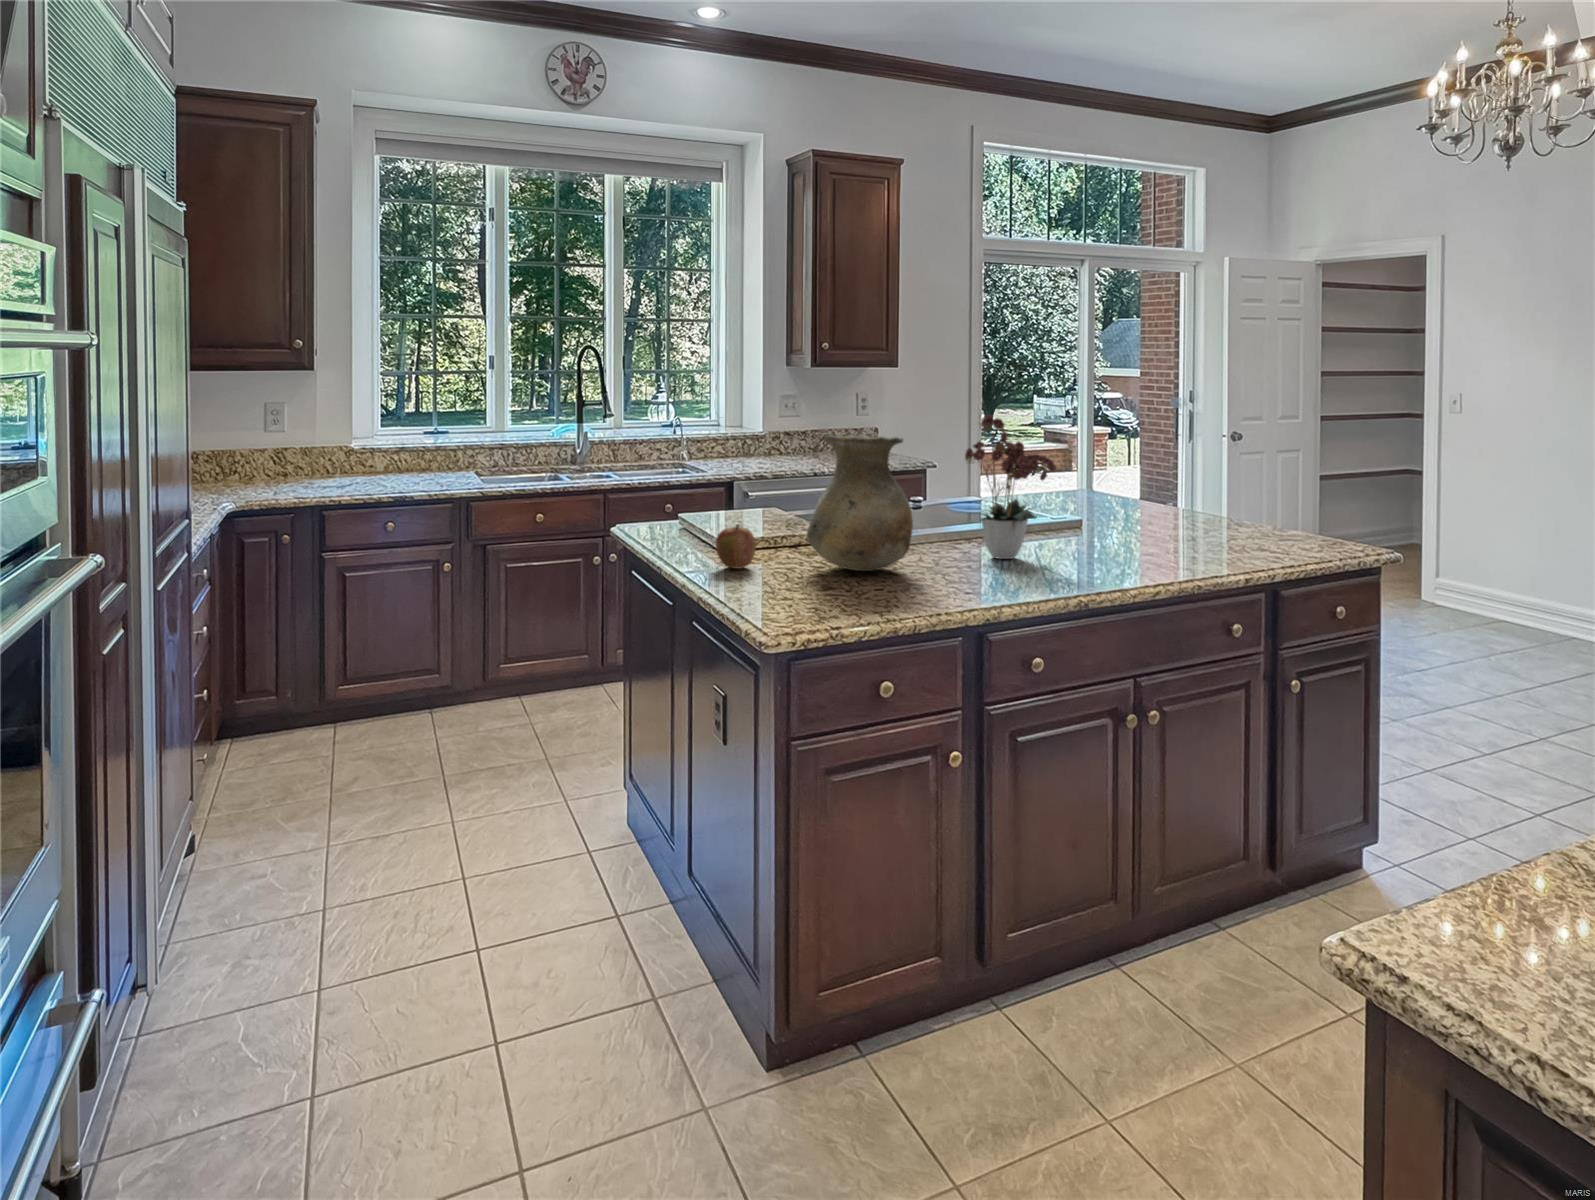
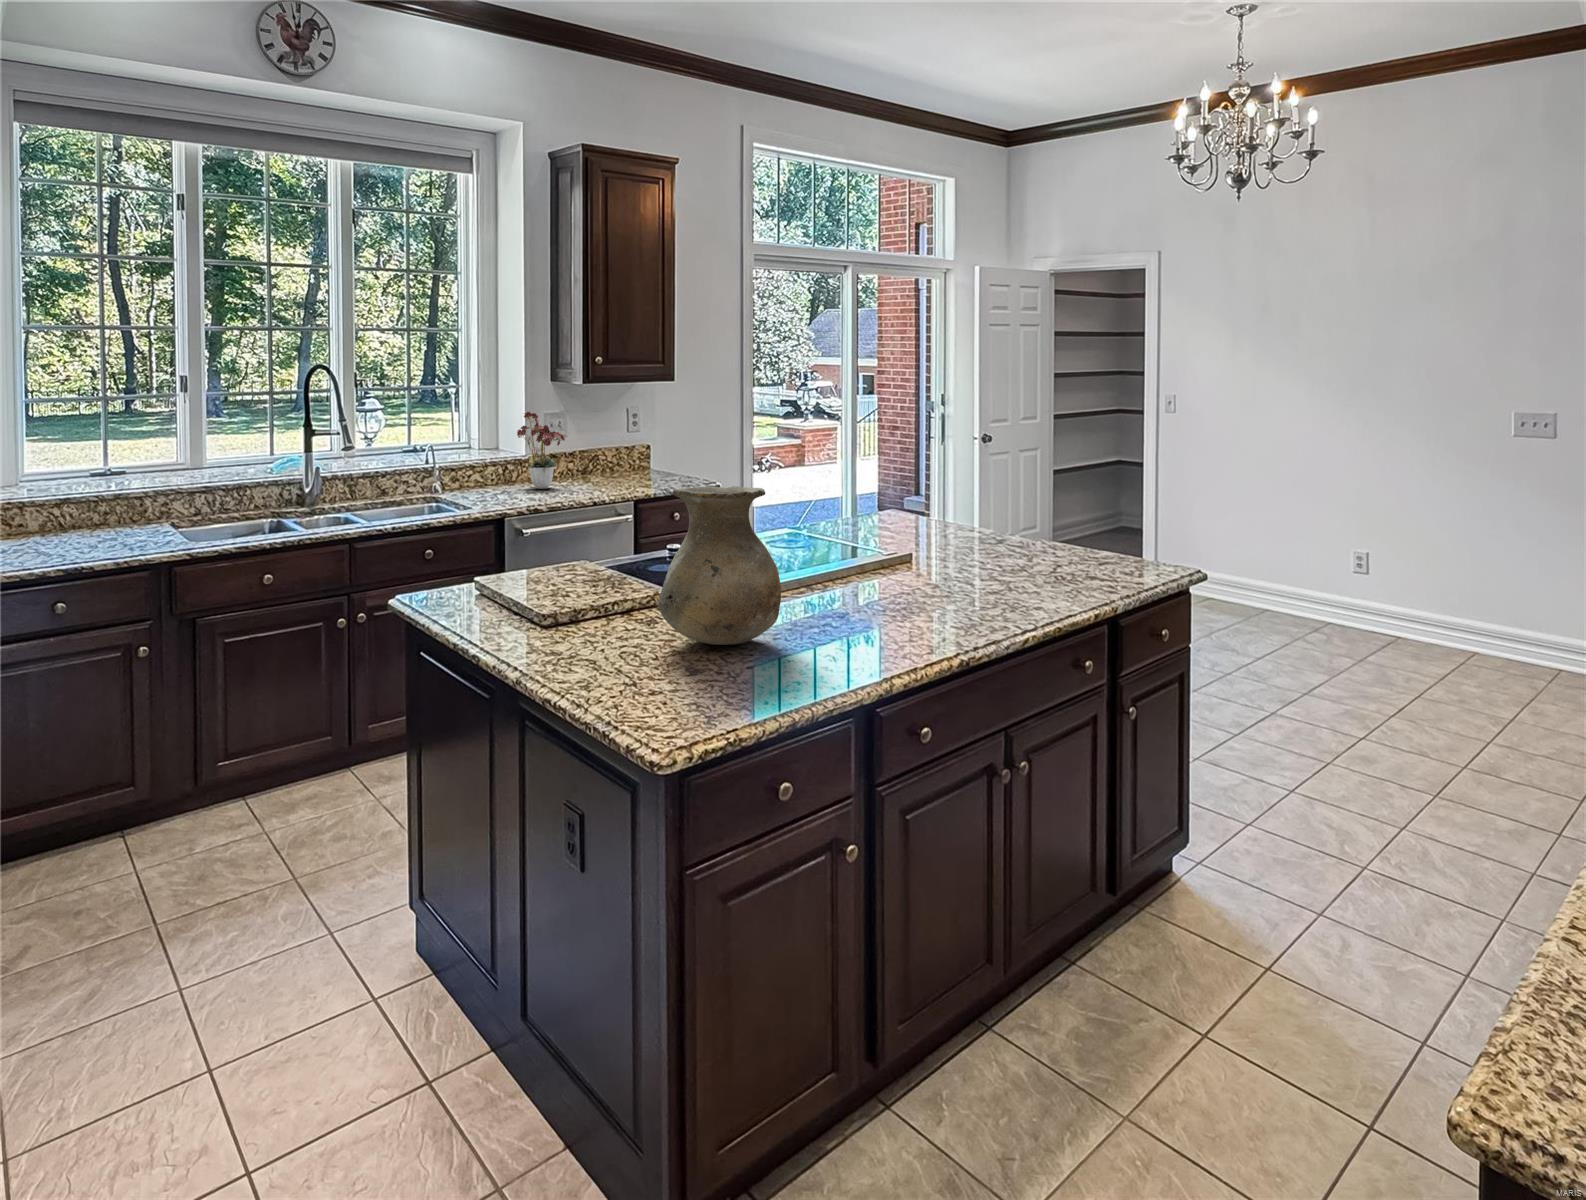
flower arrangement: present [965,415,1057,559] -> present [517,411,565,489]
apple: present [716,524,756,569] -> none [547,598,596,651]

